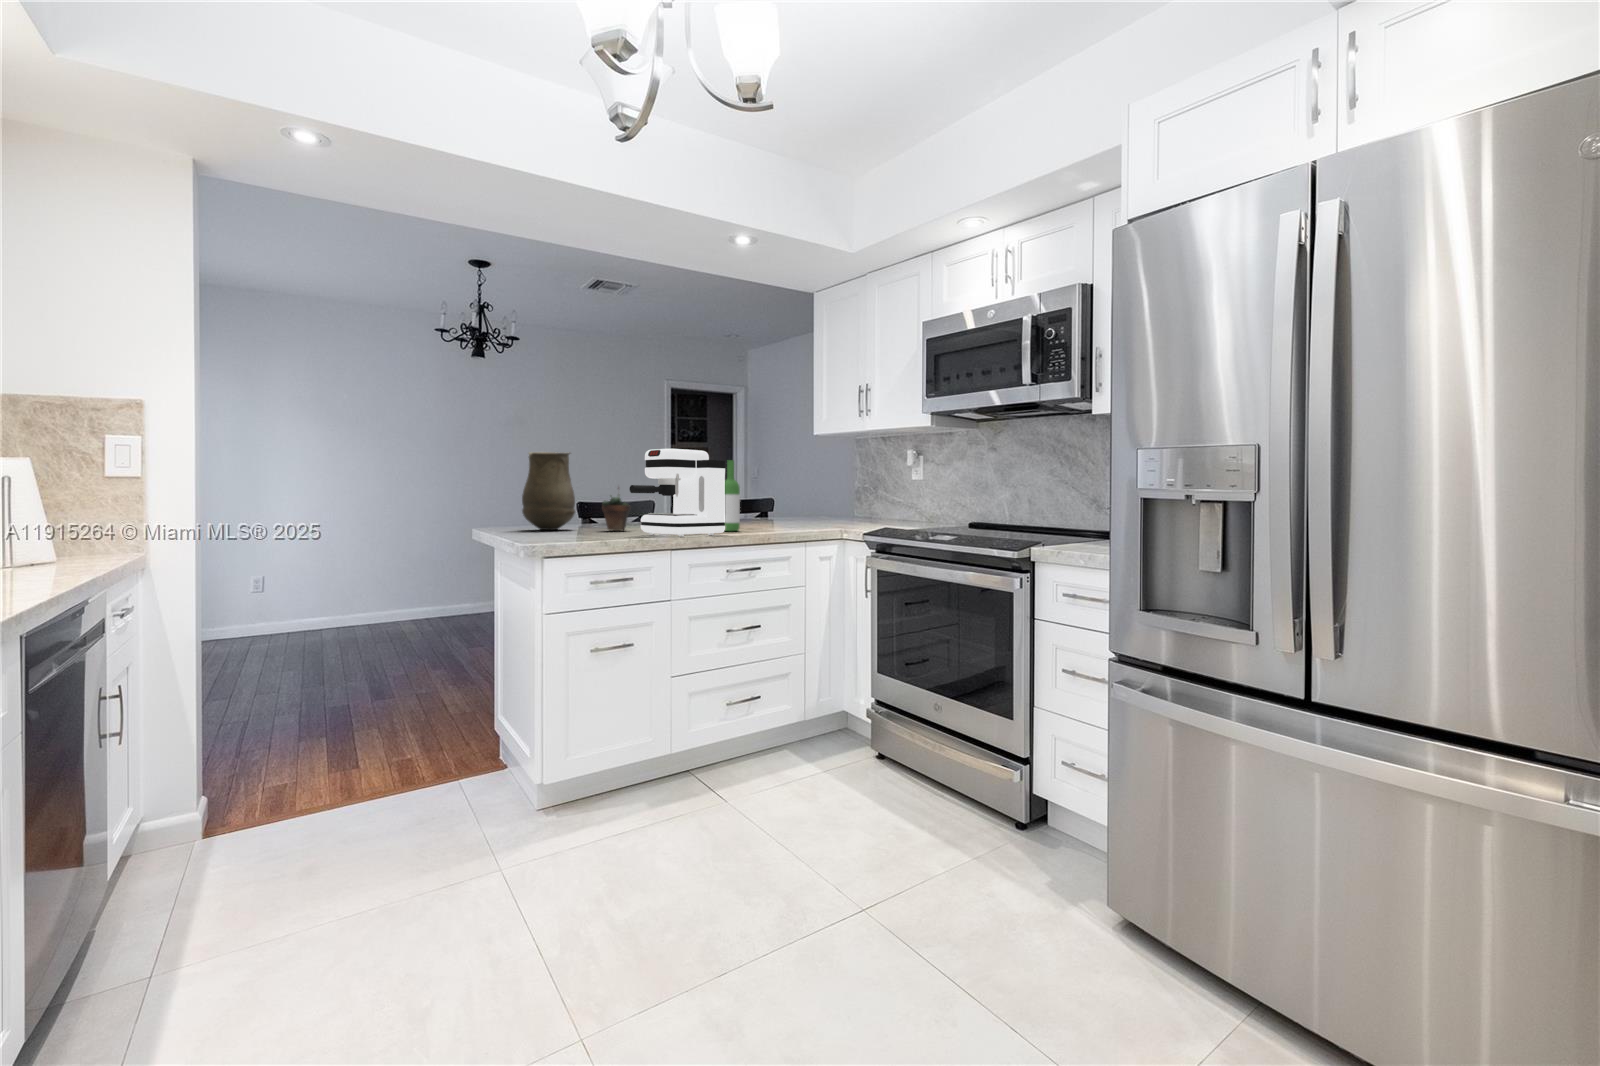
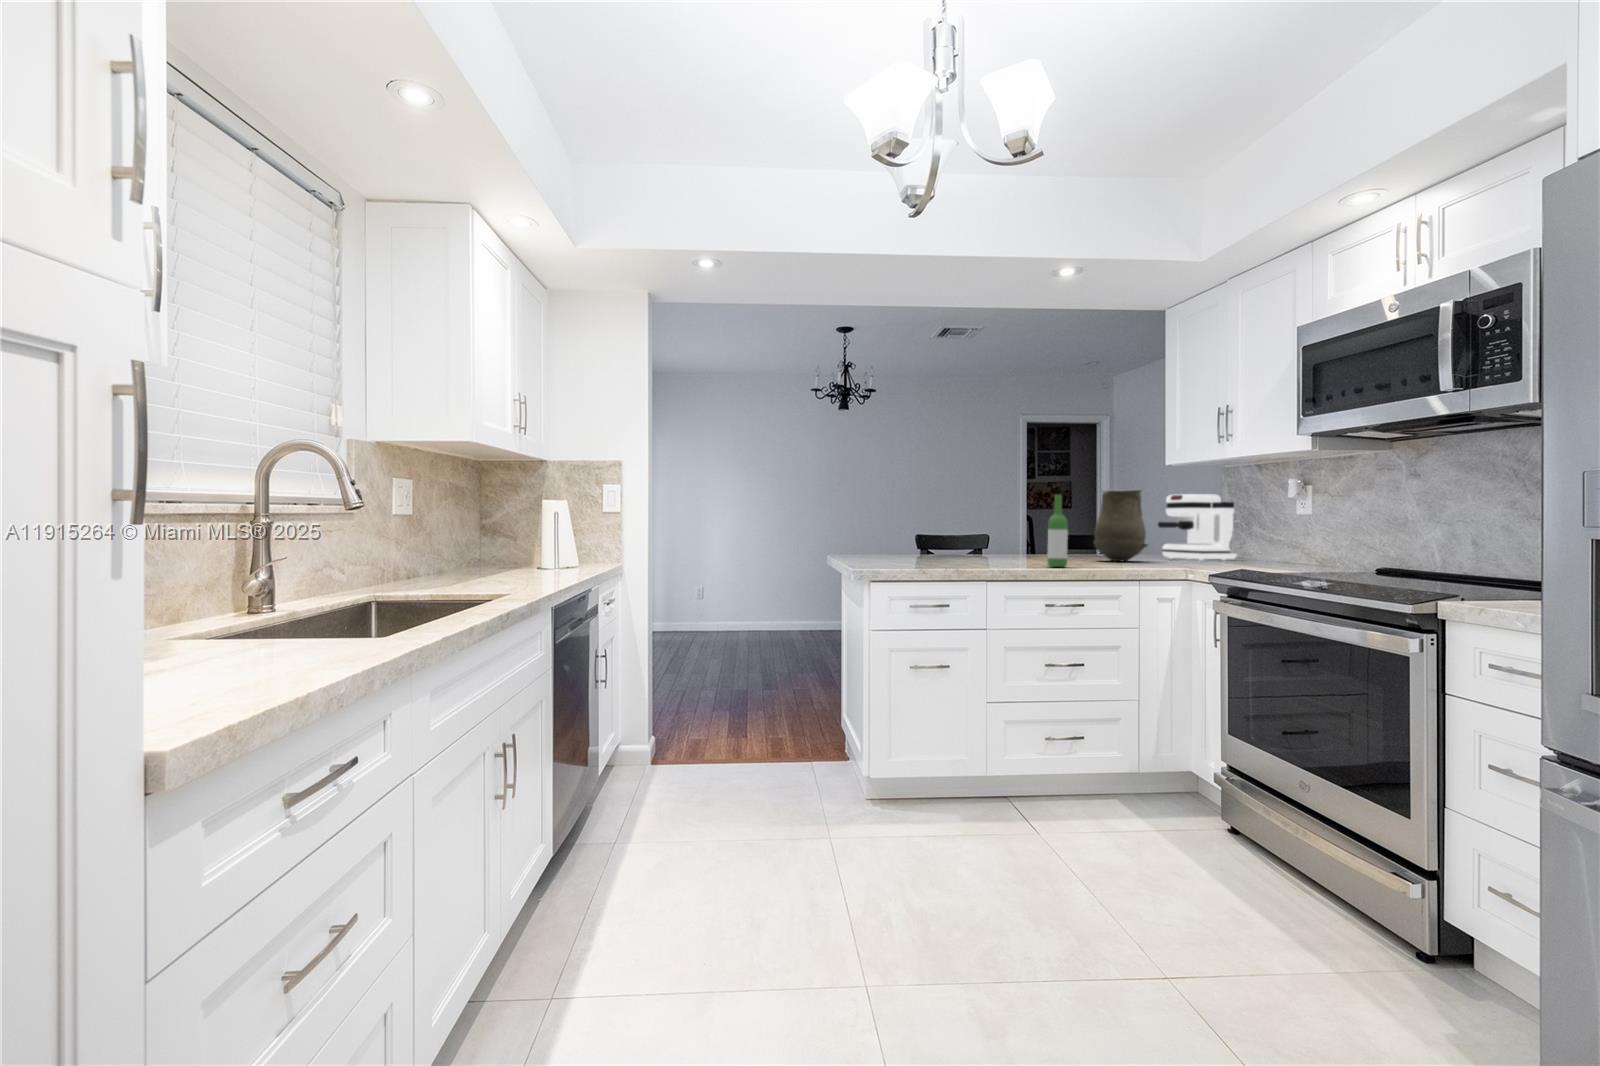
coffee maker: present [630,449,725,537] -> present [1158,494,1237,561]
vase: present [522,452,575,530] -> present [1094,489,1148,561]
succulent plant: present [602,488,630,531] -> none [932,520,959,563]

